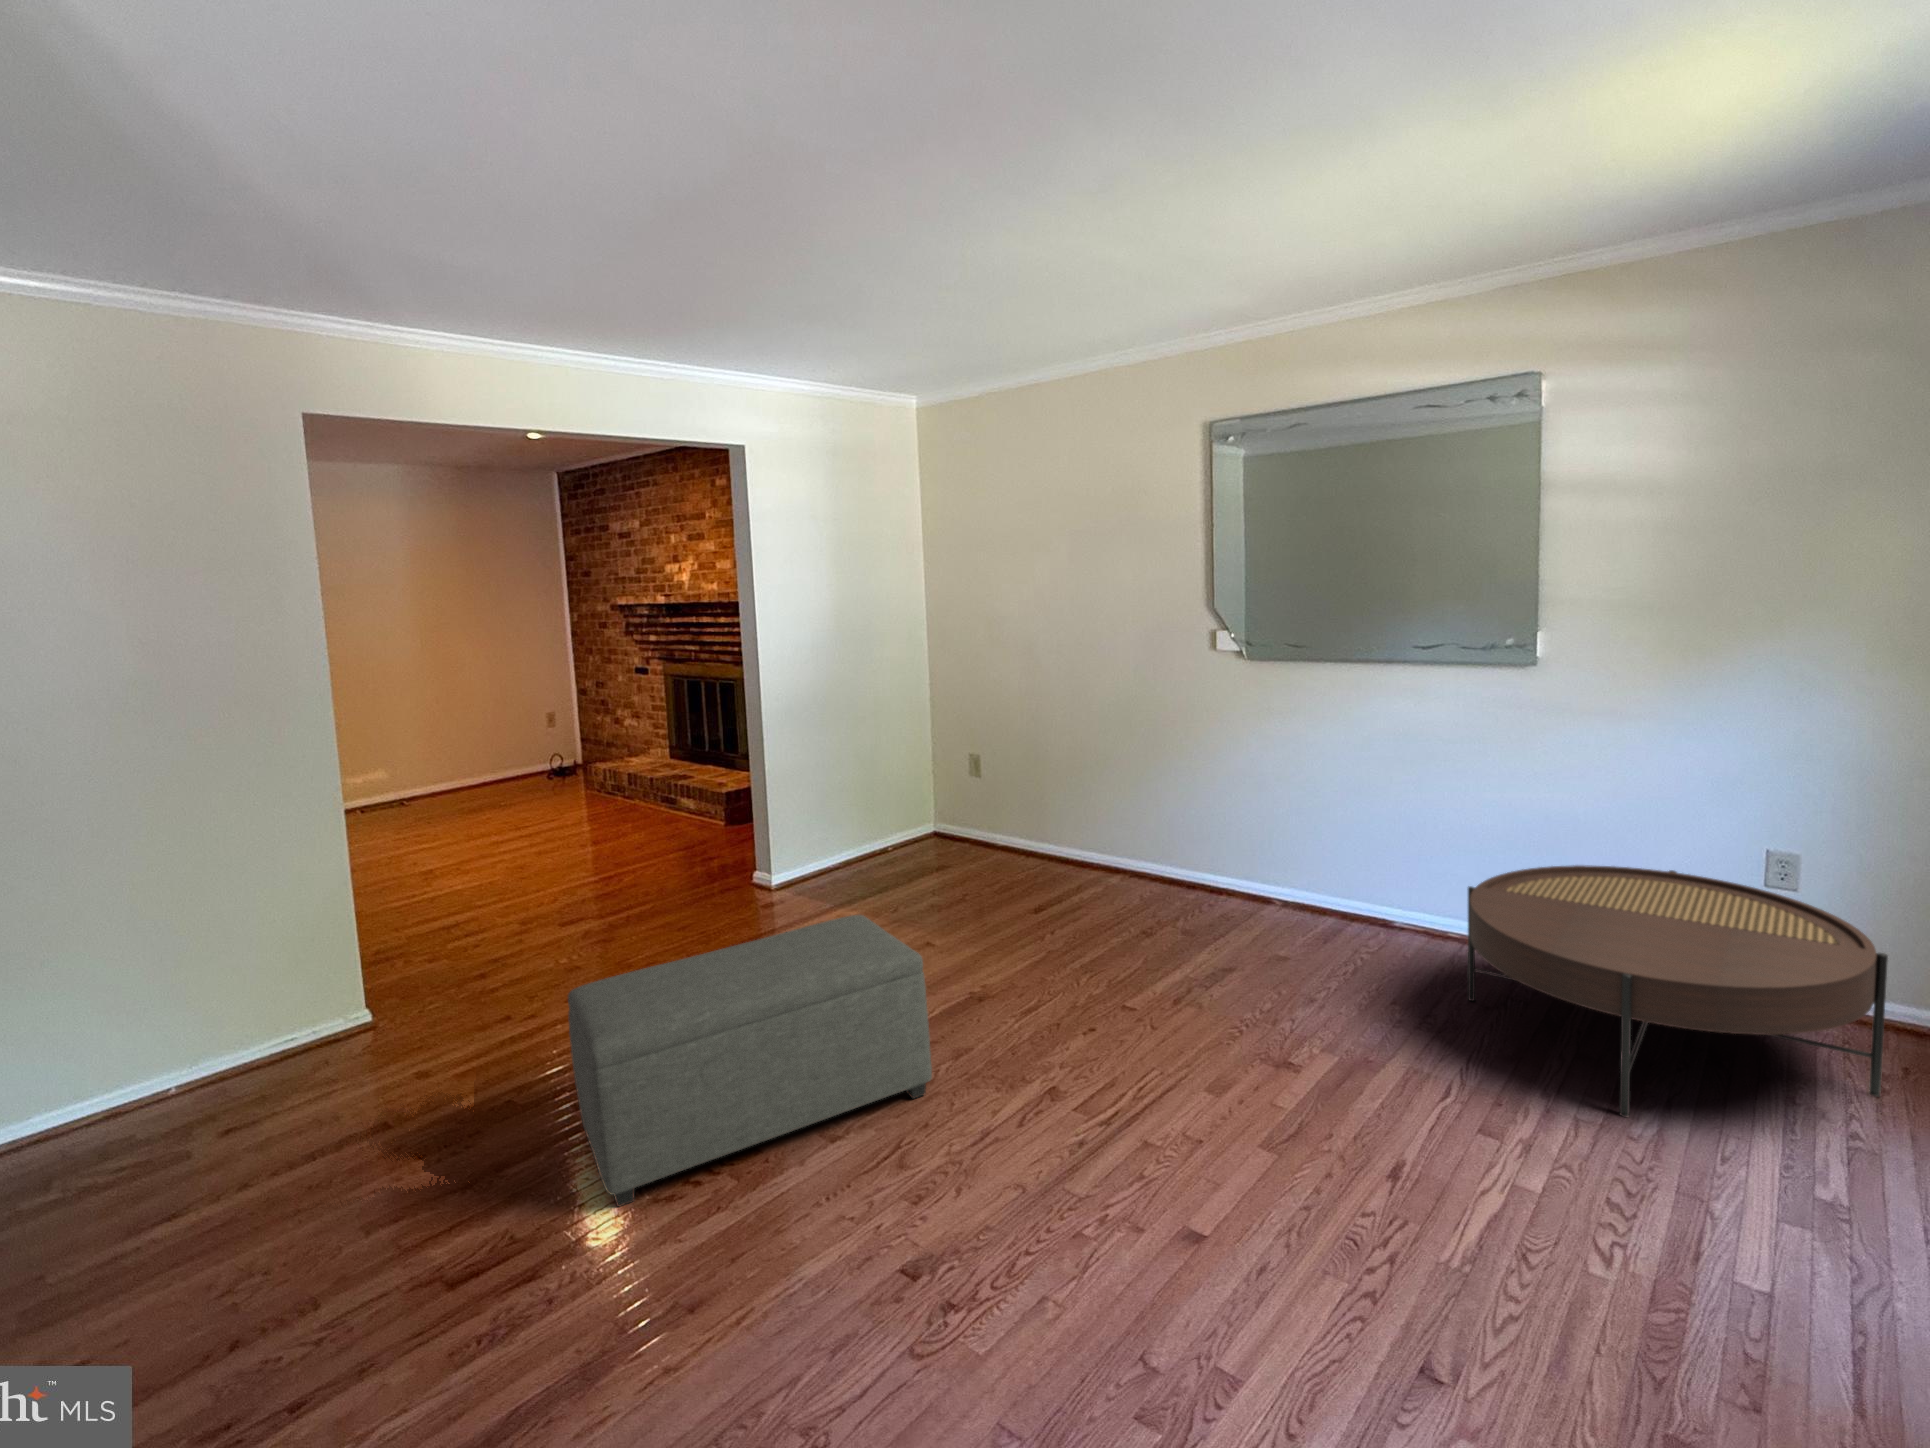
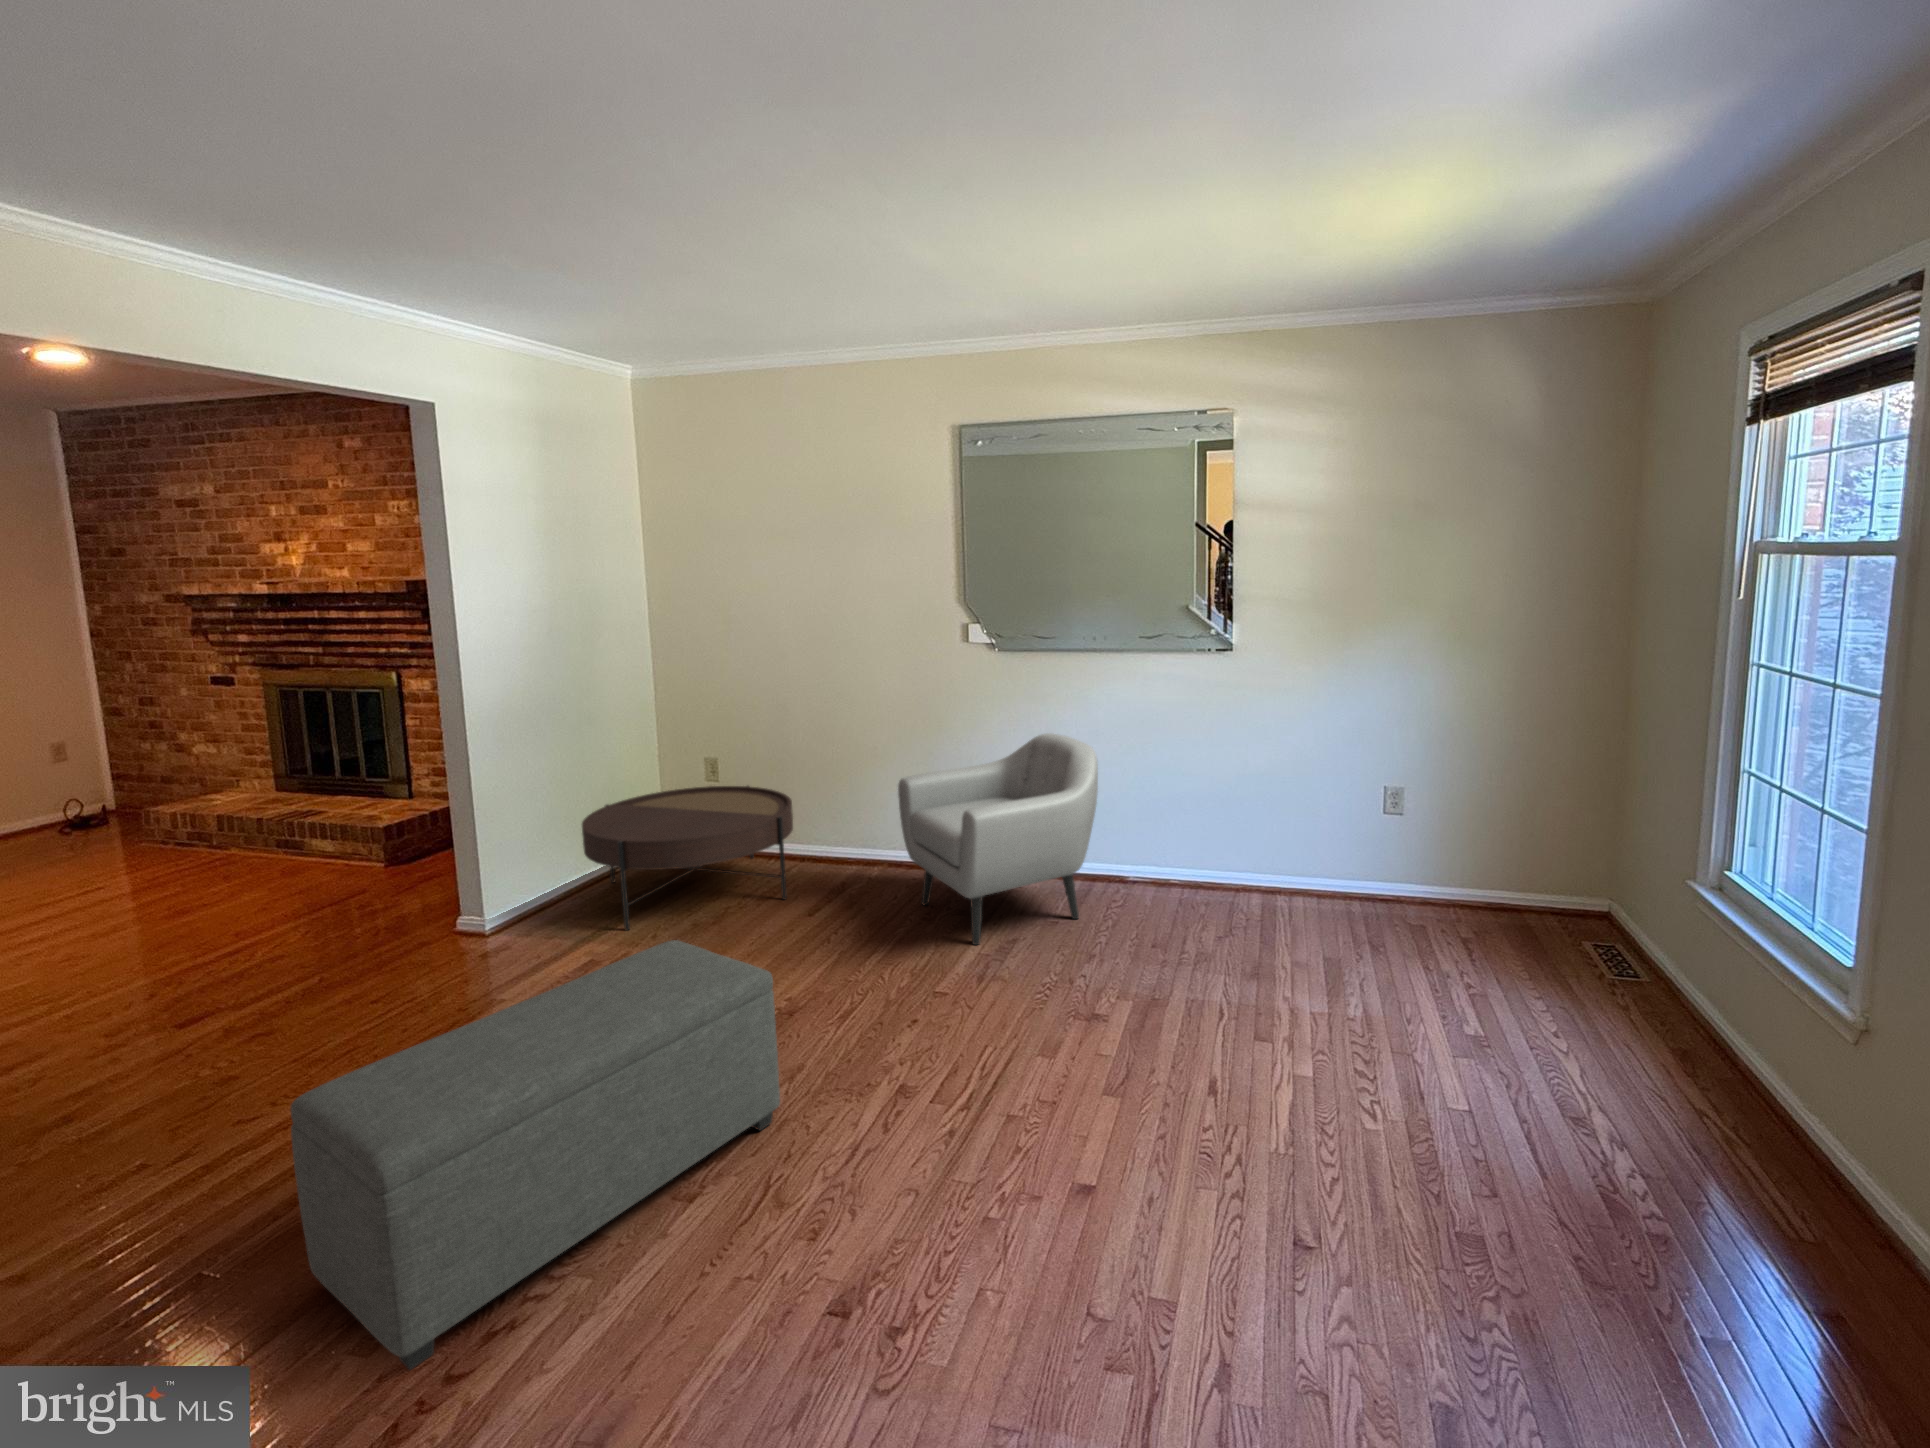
armchair: none [1125,742,1346,966] -> present [898,733,1098,945]
coffee table: present [1468,865,1888,1117] -> present [582,786,793,931]

